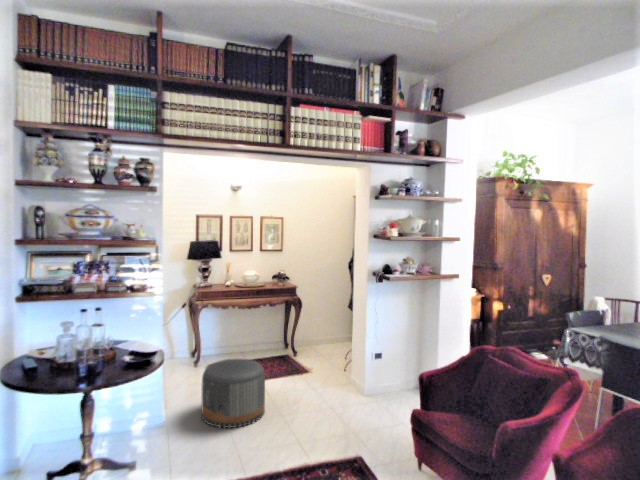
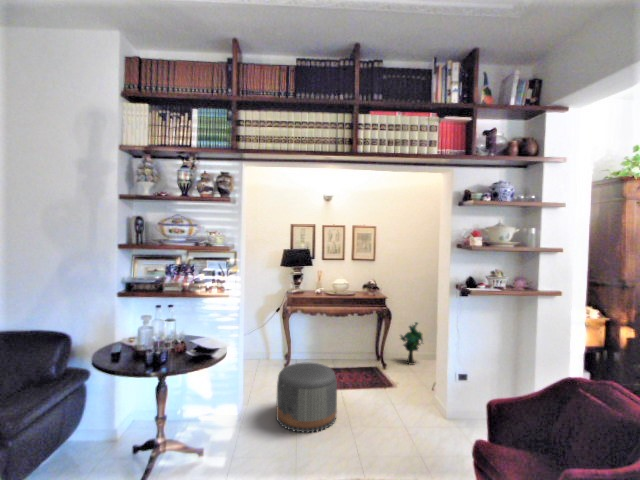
decorative plant: none [311,311,335,353] -> present [401,322,423,364]

